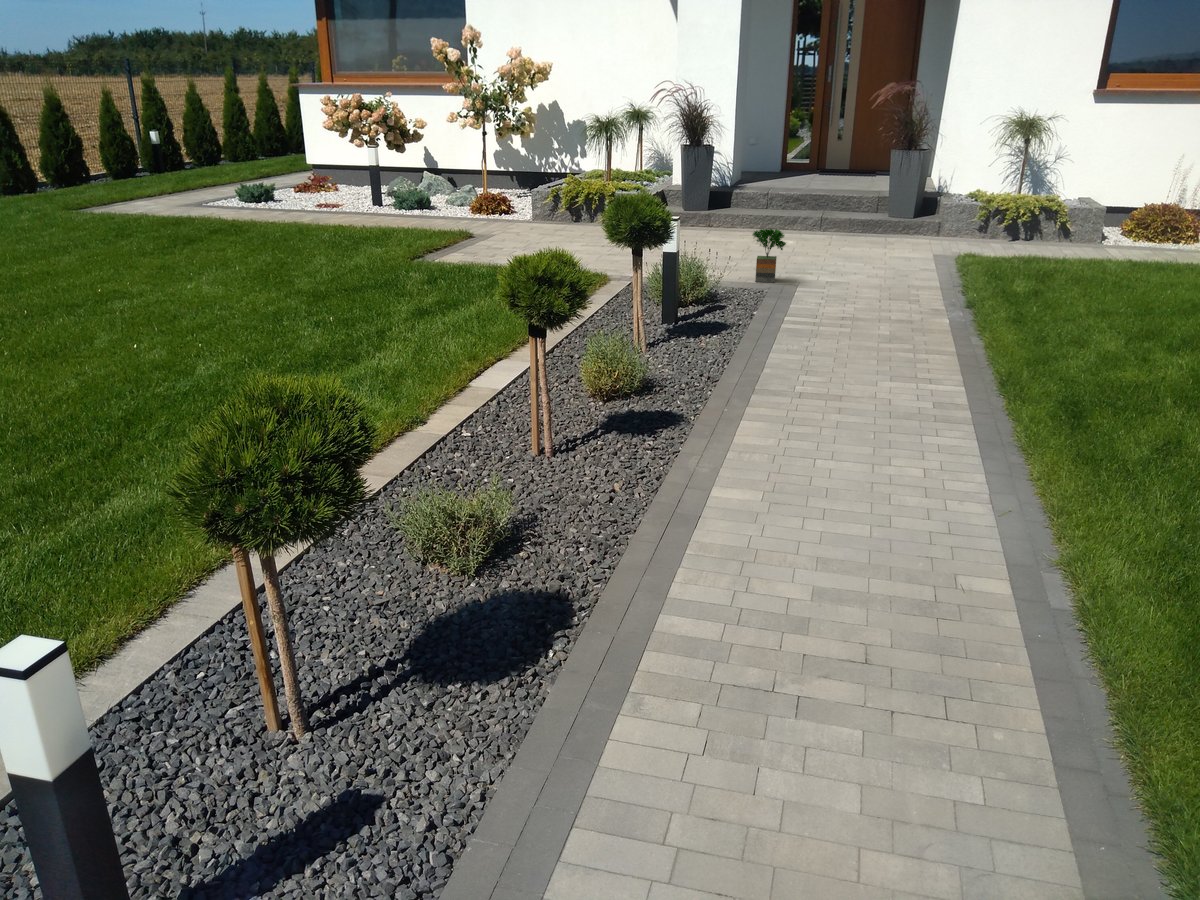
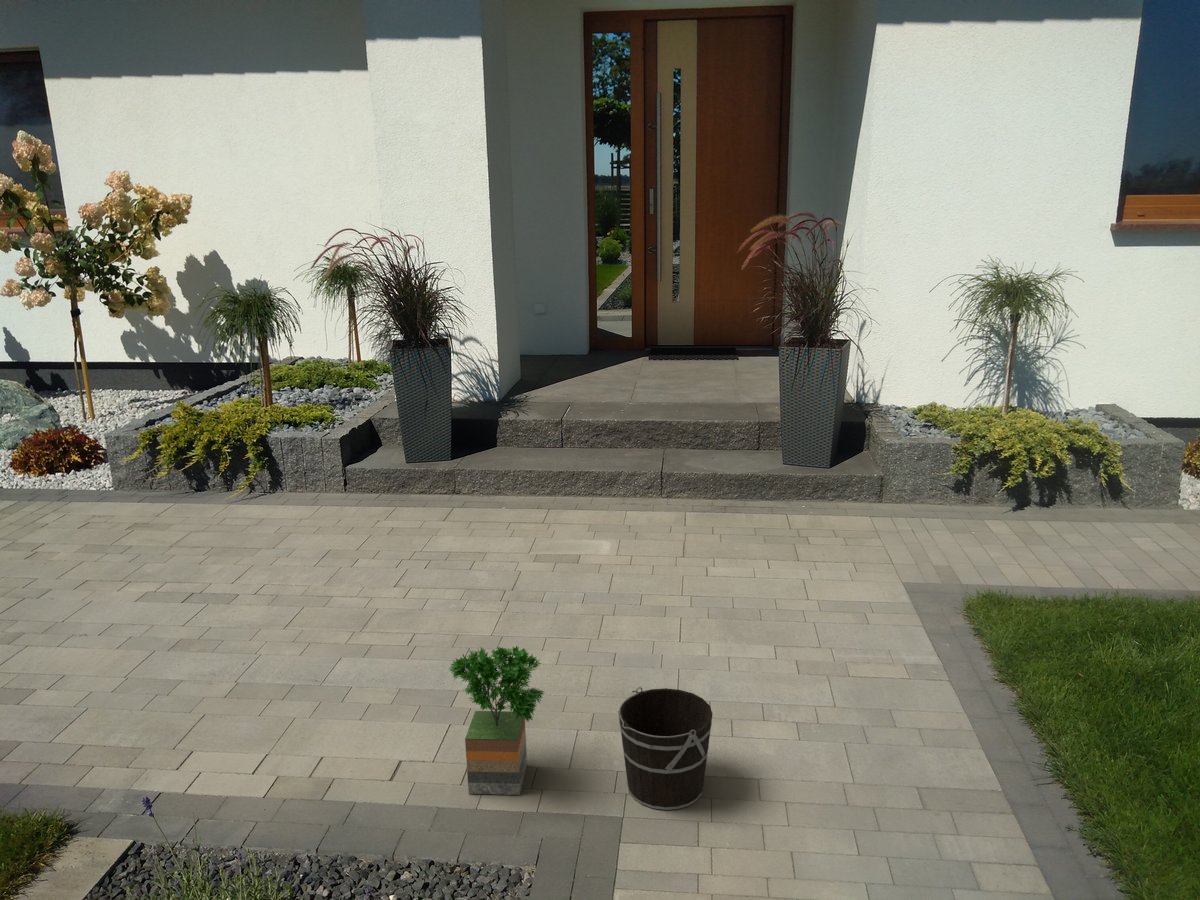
bucket: none [814,248,849,286] -> present [618,687,713,810]

